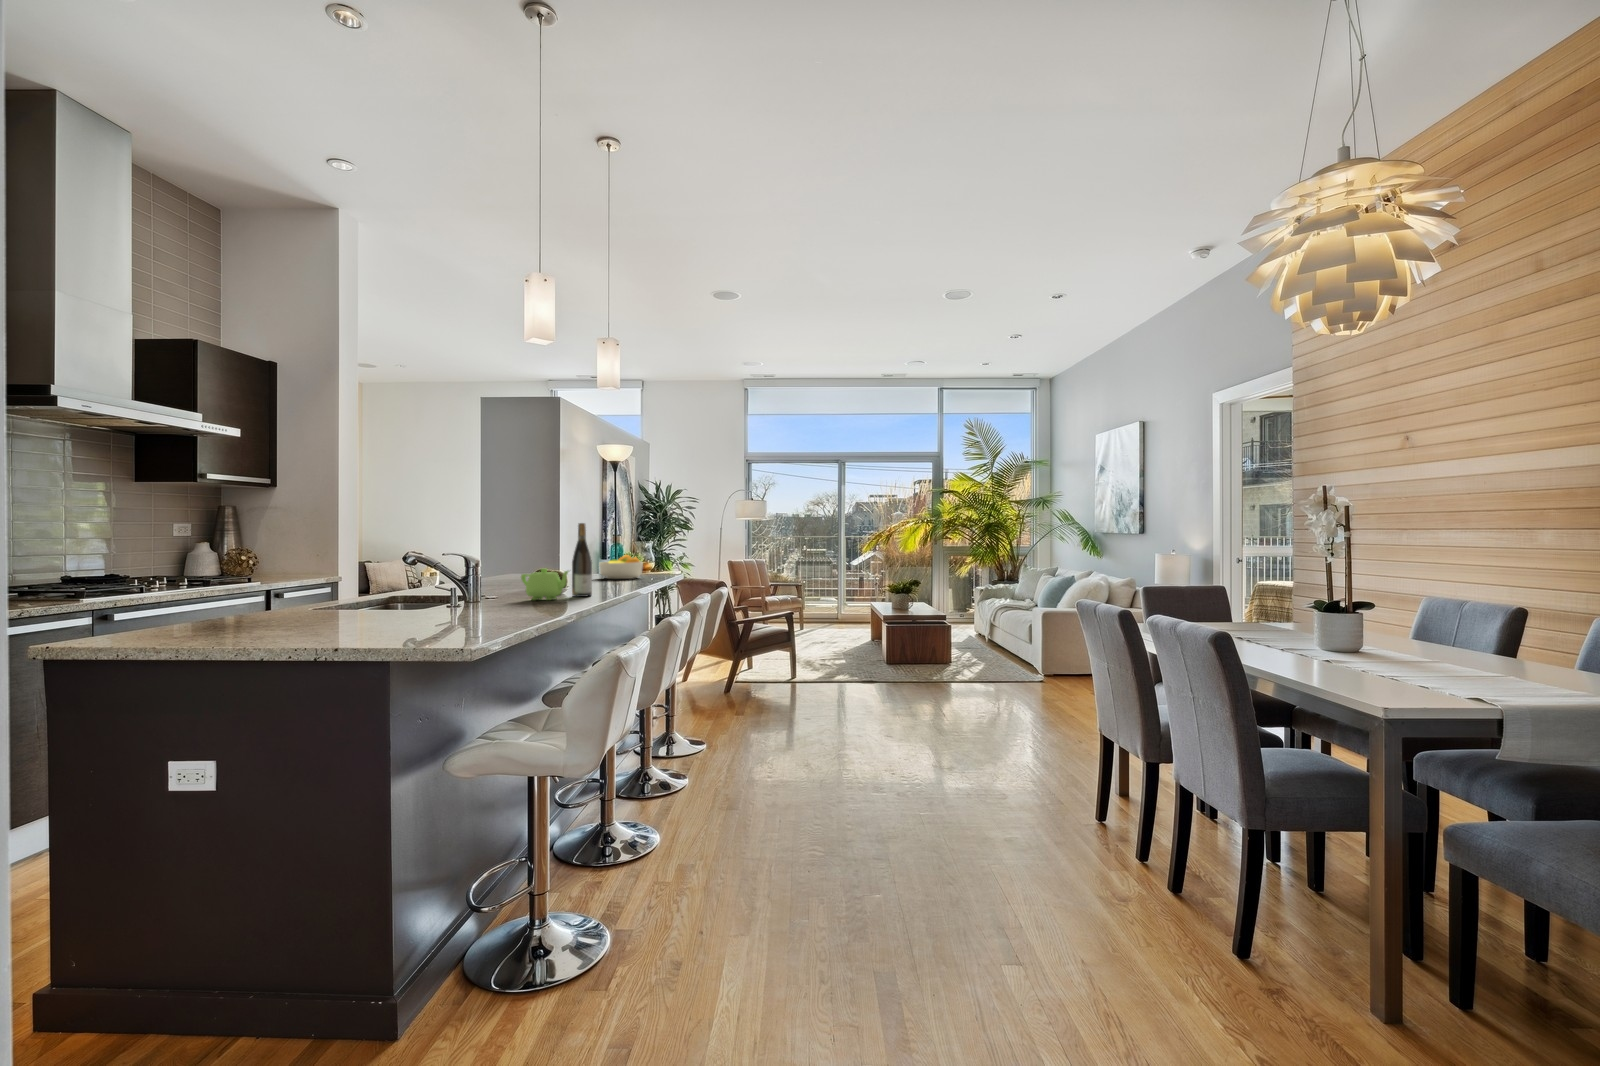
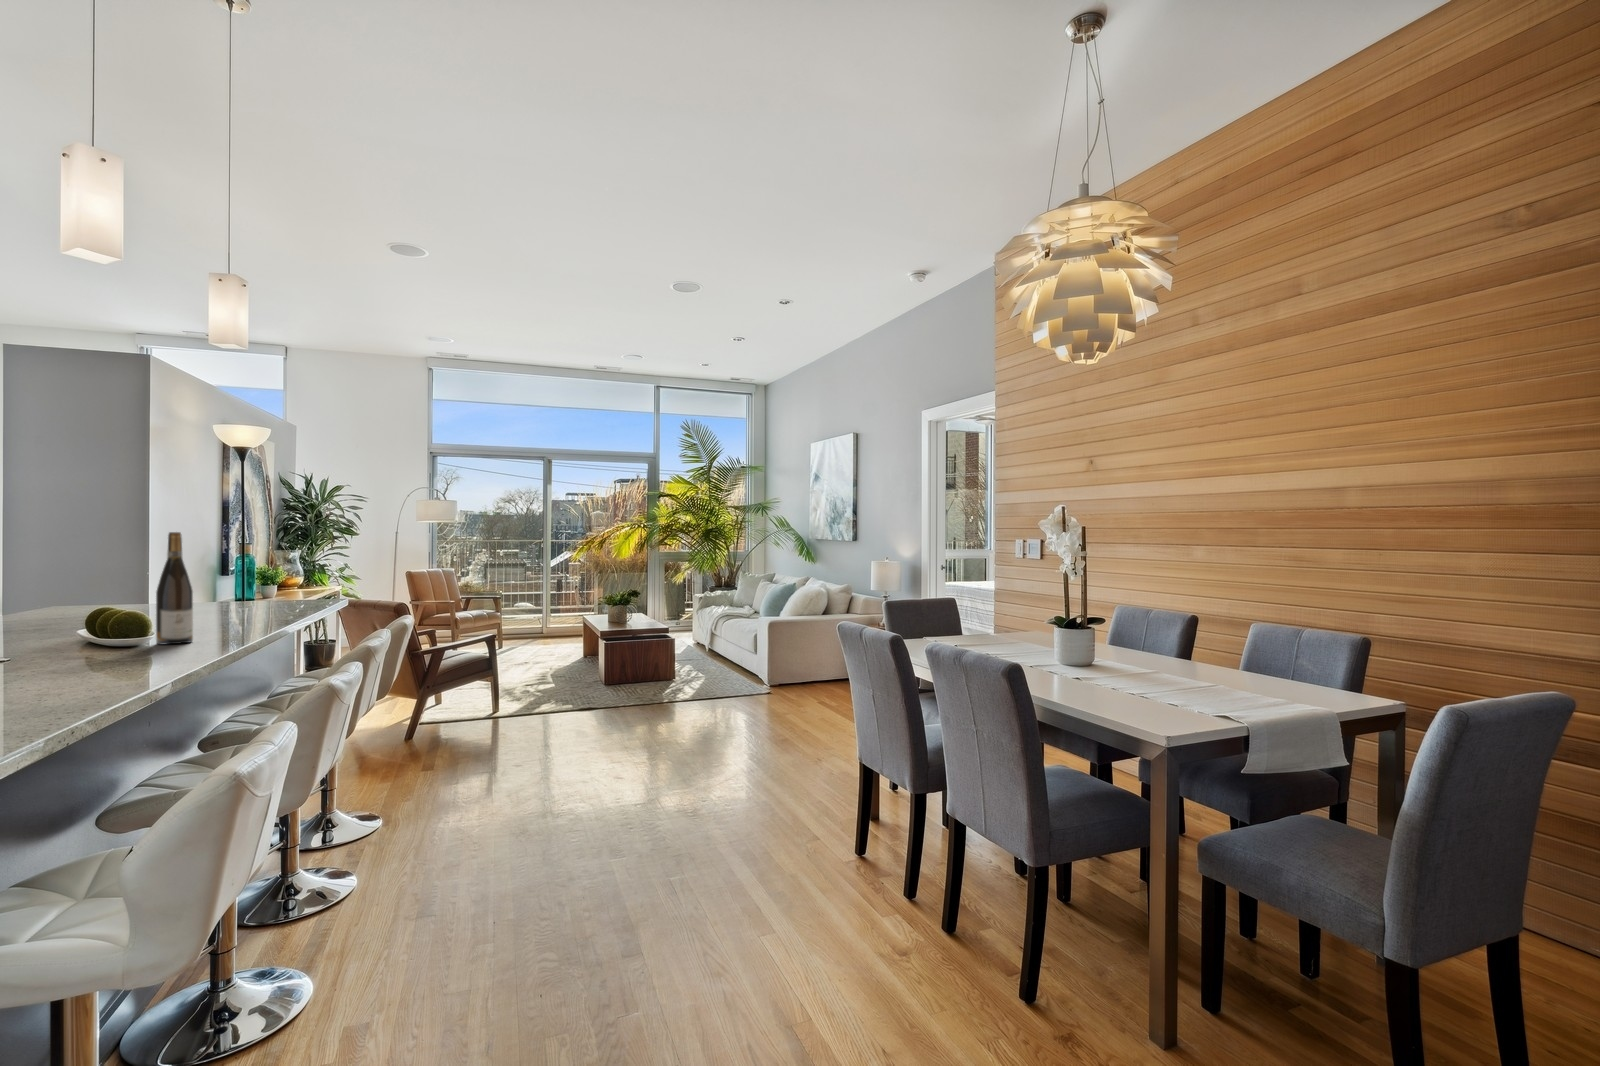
fruit bowl: present [599,555,643,579] -> none [215,571,285,606]
teapot: present [521,568,569,600] -> none [55,604,152,656]

